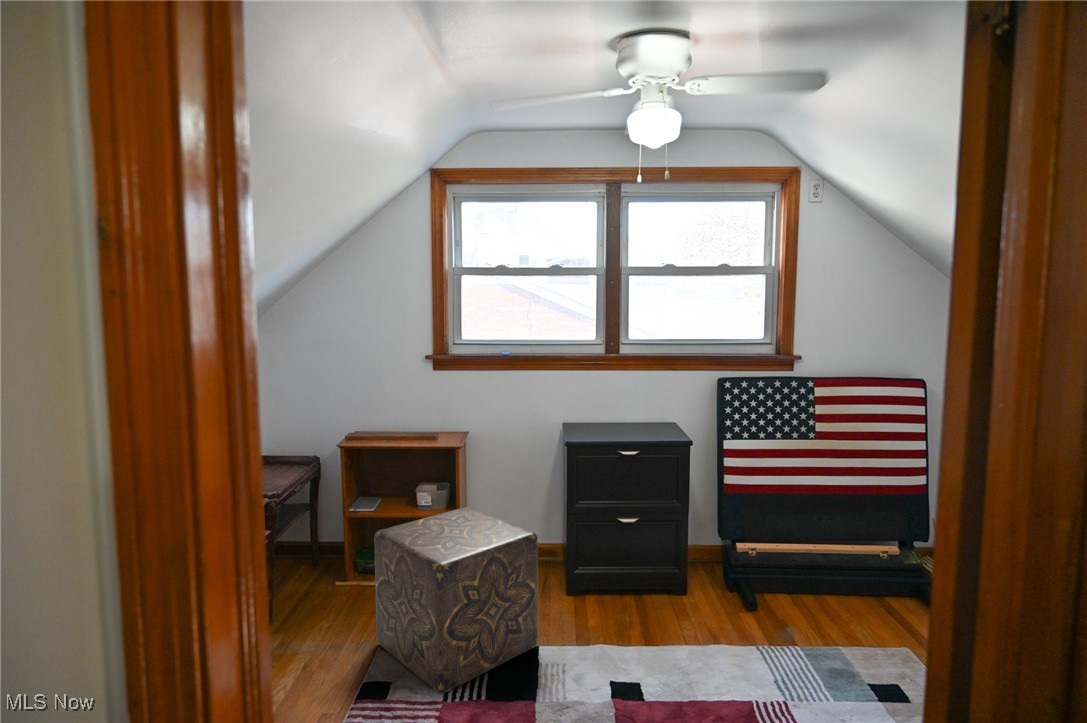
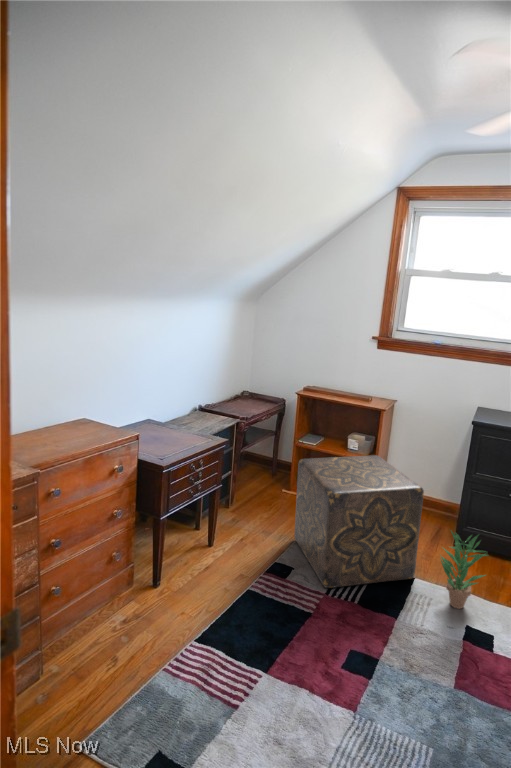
potted plant: none [565,570,620,665] -> present [441,531,487,609]

